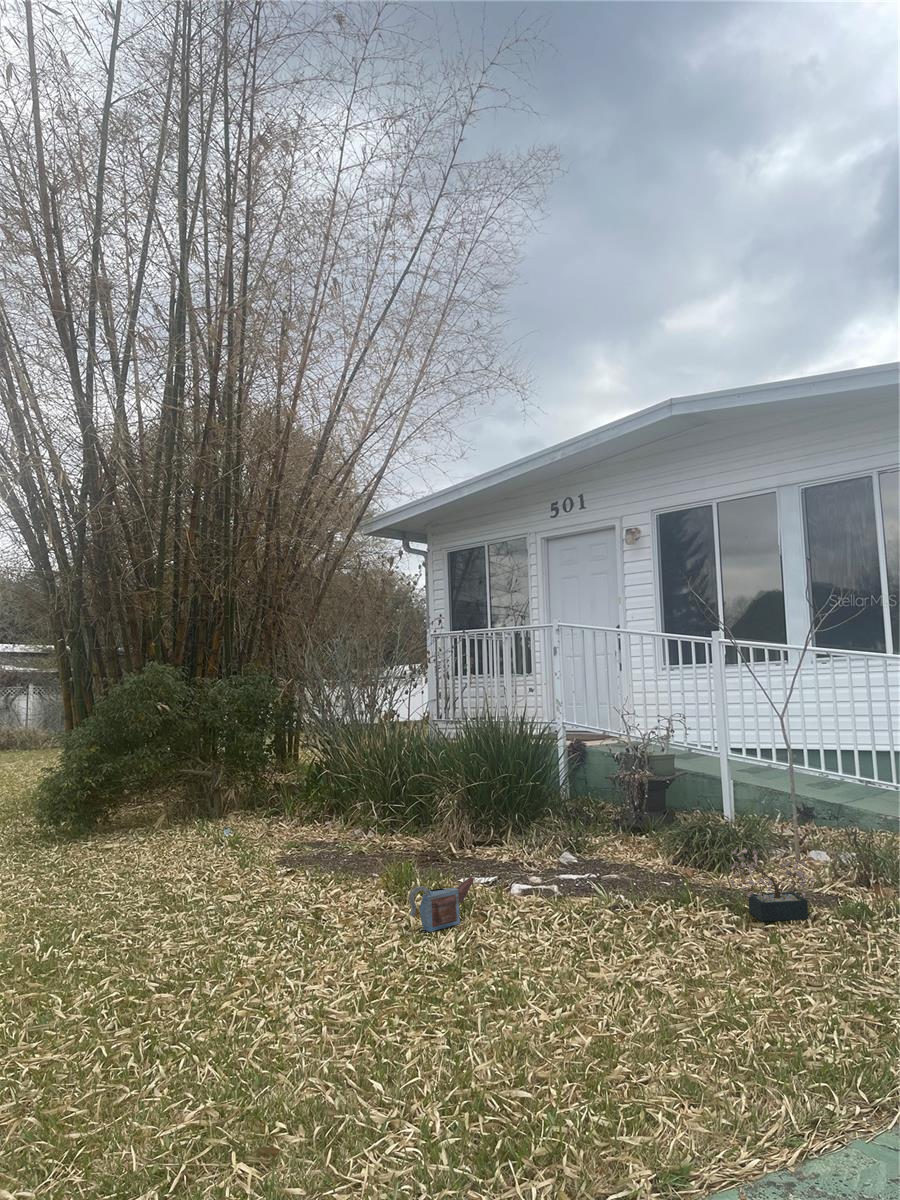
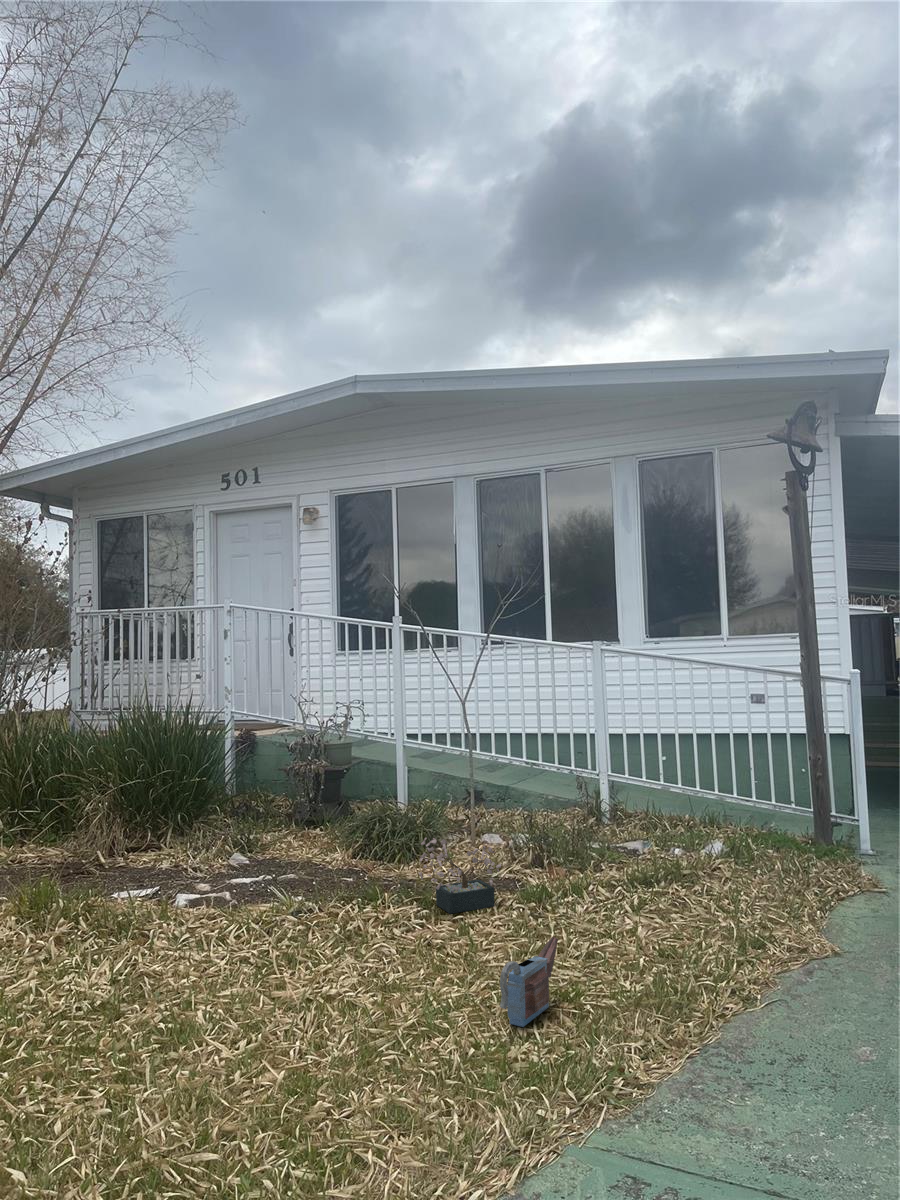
watering can: present [409,876,475,932] -> present [500,937,558,1027]

